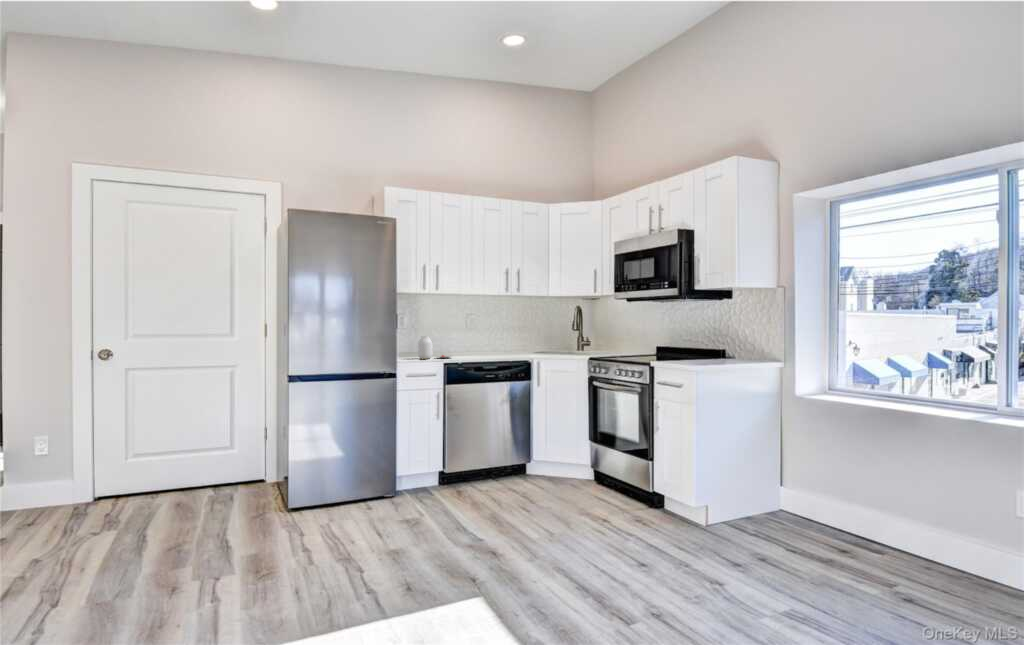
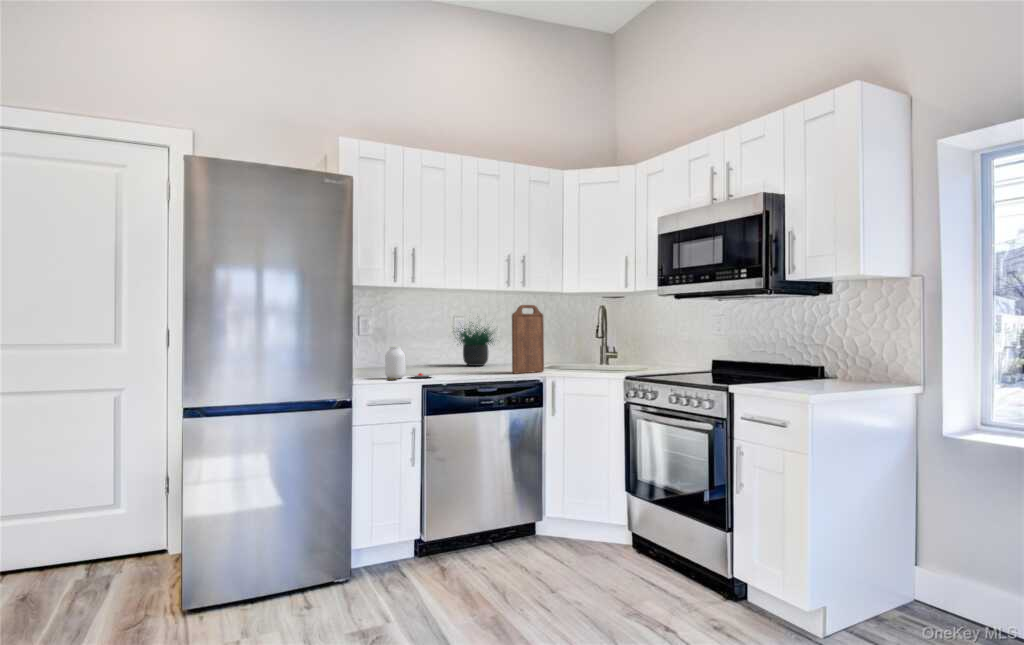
cutting board: none [508,306,532,356] -> present [512,305,544,374]
potted plant: none [462,308,507,351] -> present [457,323,494,366]

